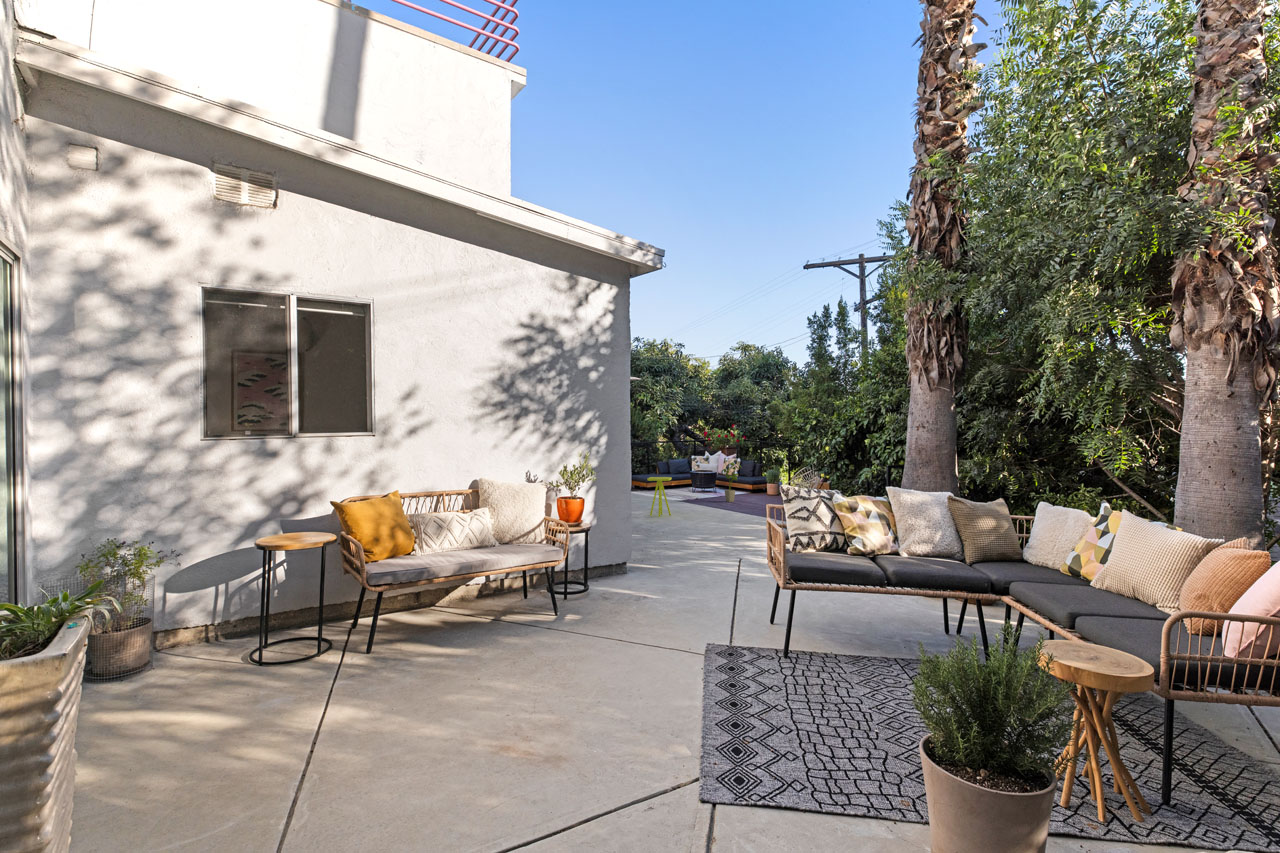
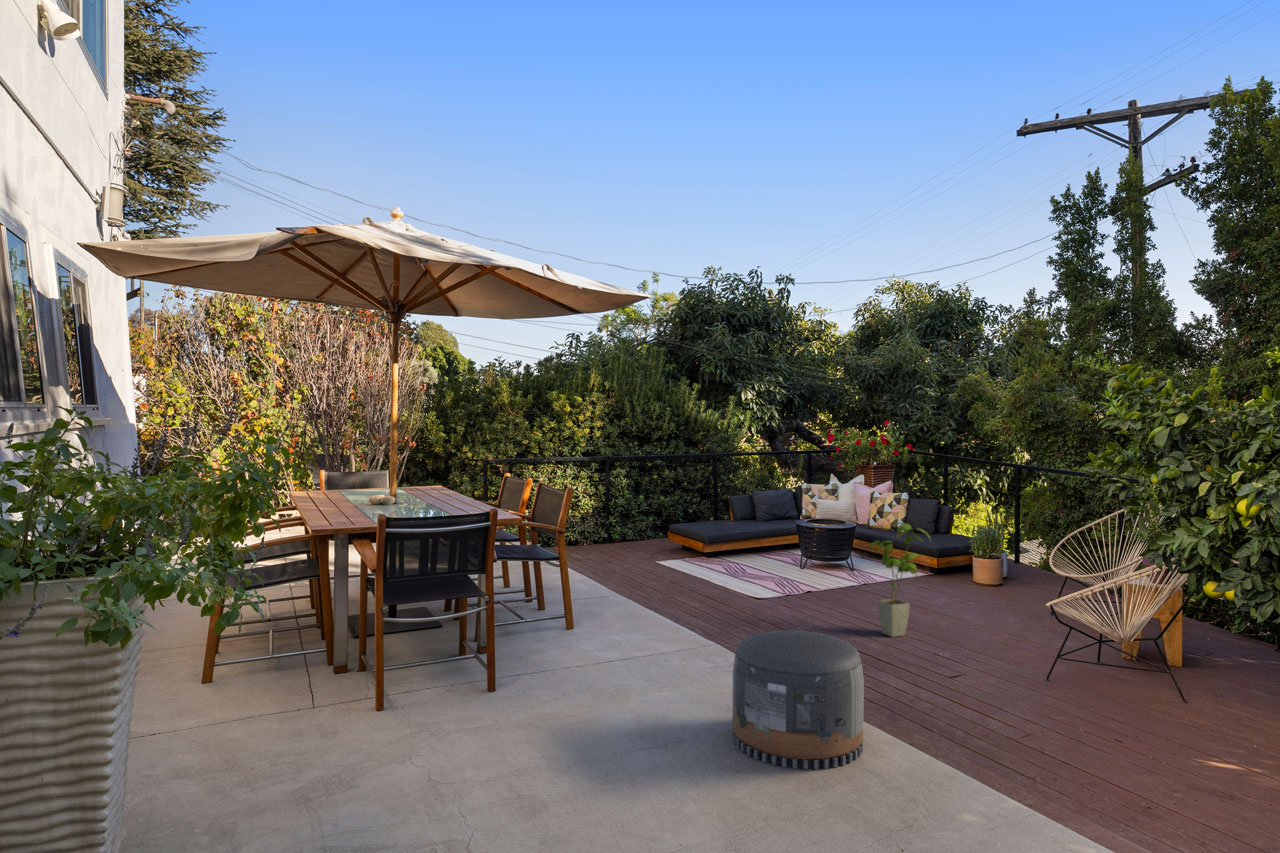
side table: present [647,477,672,517] -> none [590,592,689,756]
pouf: none [684,486,719,517] -> present [732,630,864,769]

